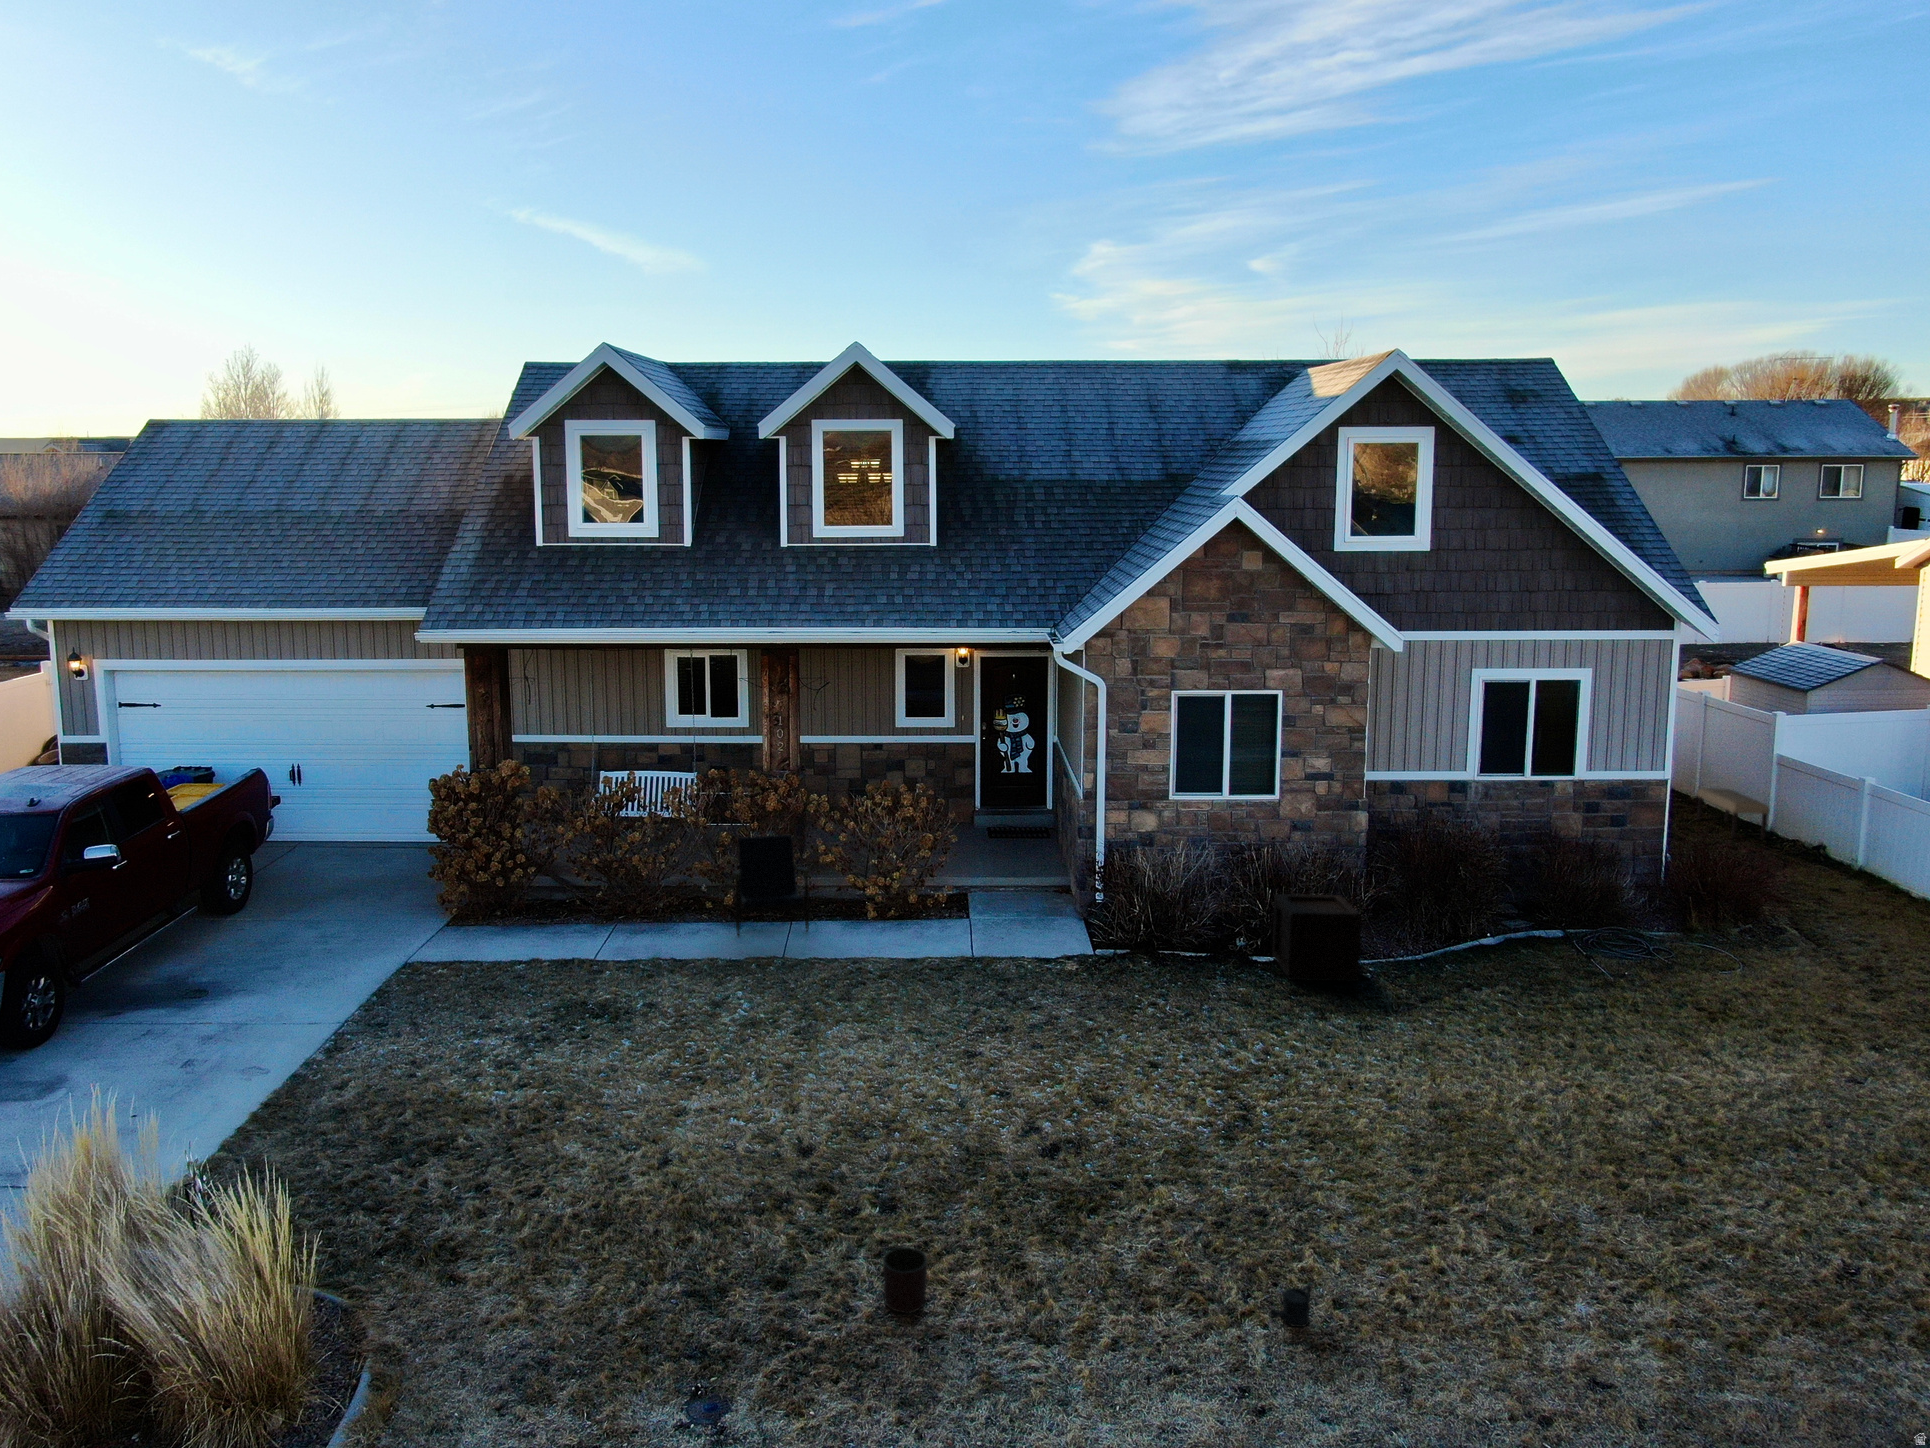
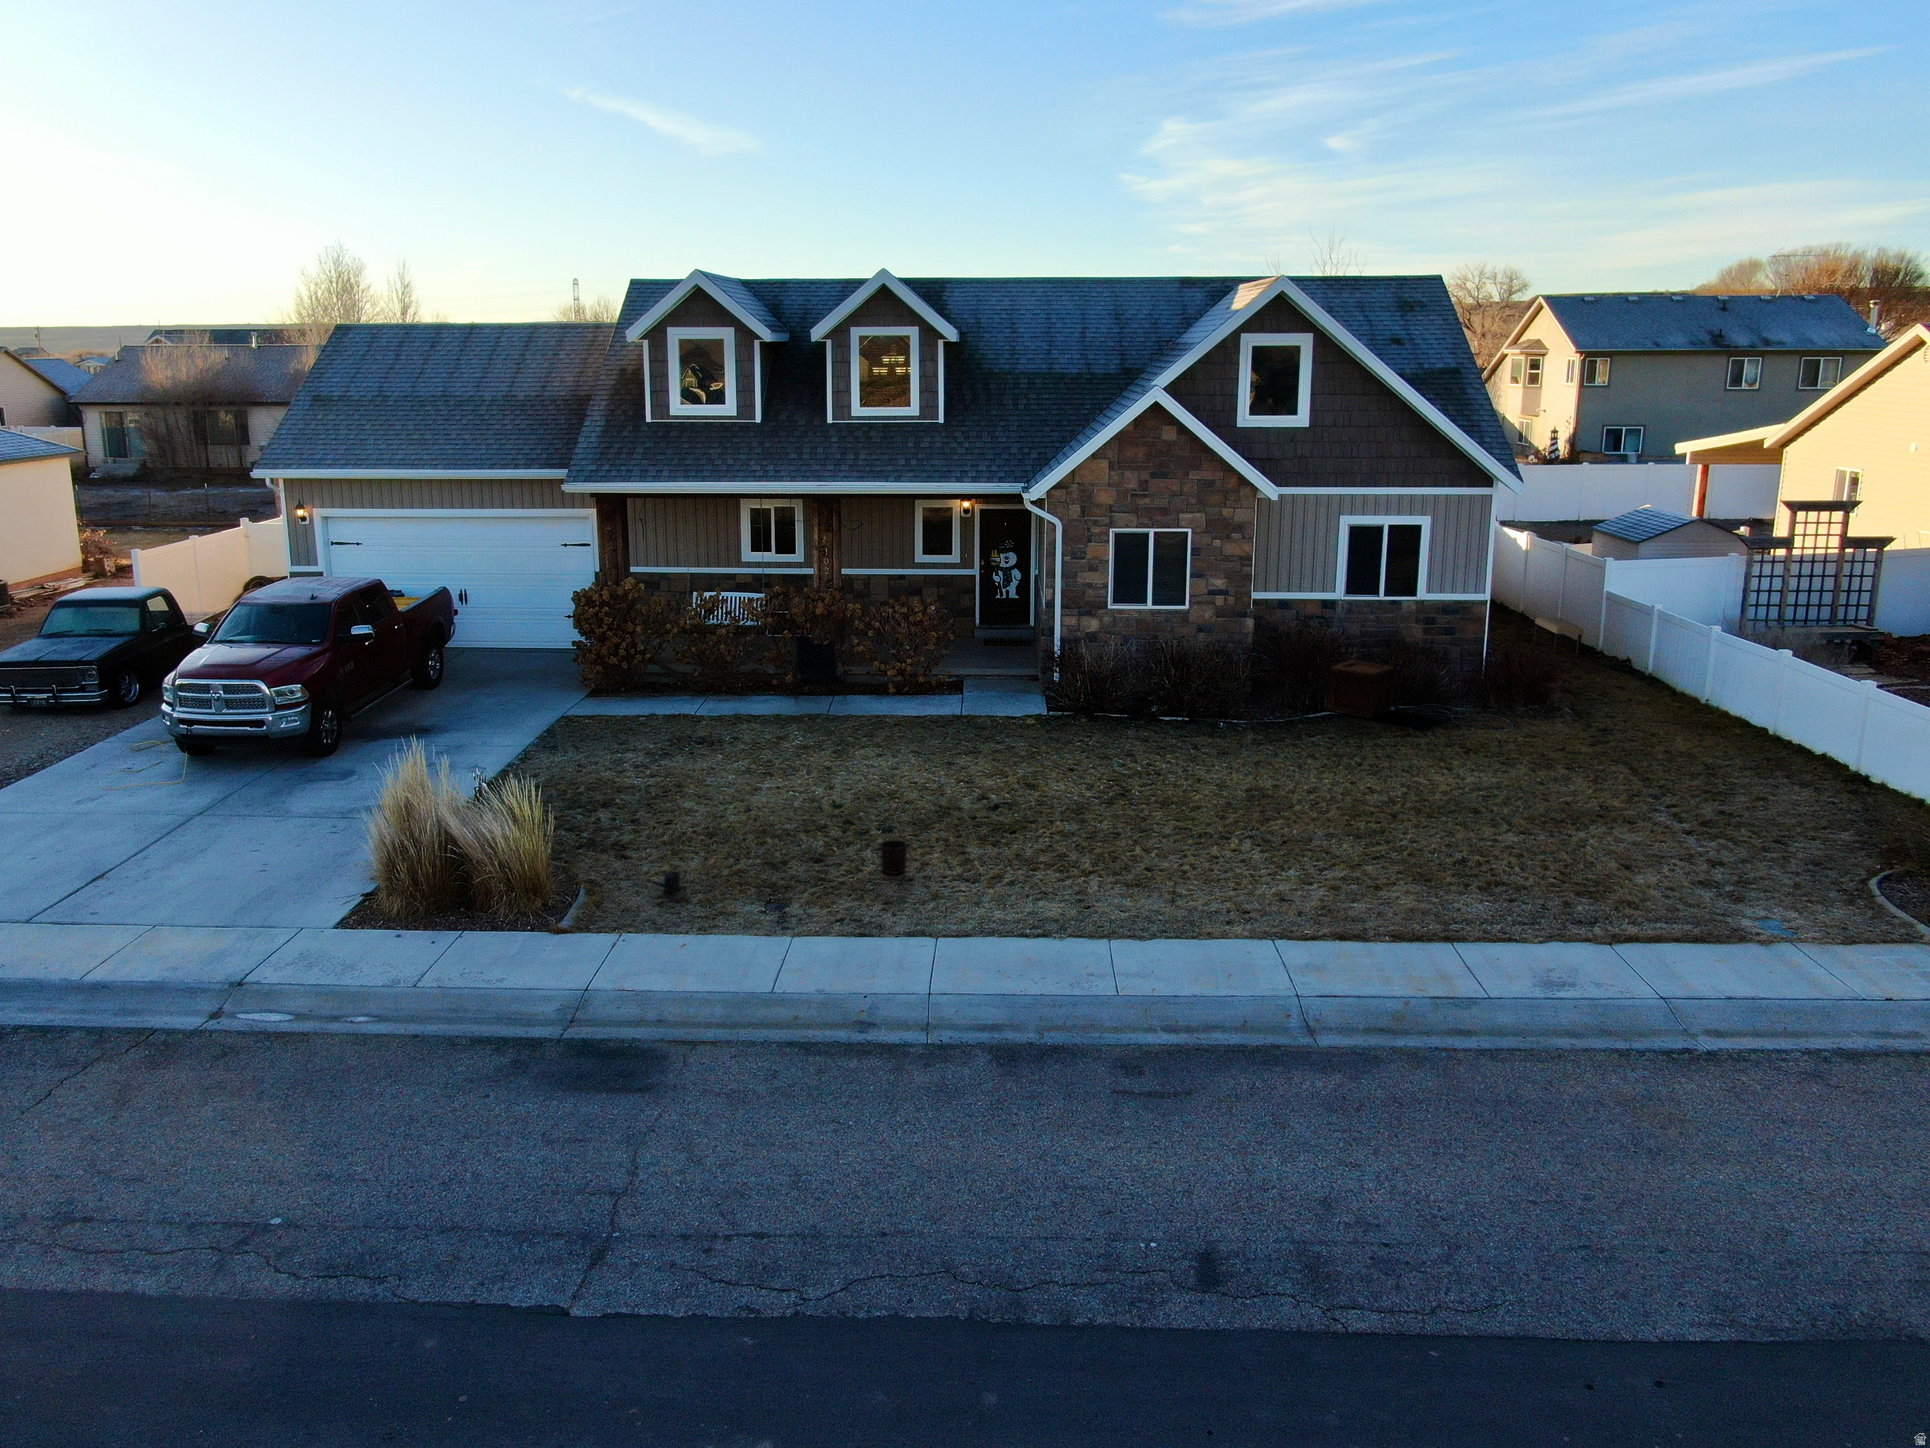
wooden crate: present [1272,894,1362,981] -> present [1327,661,1396,719]
watering can: present [1270,1285,1311,1327] -> present [647,871,686,892]

